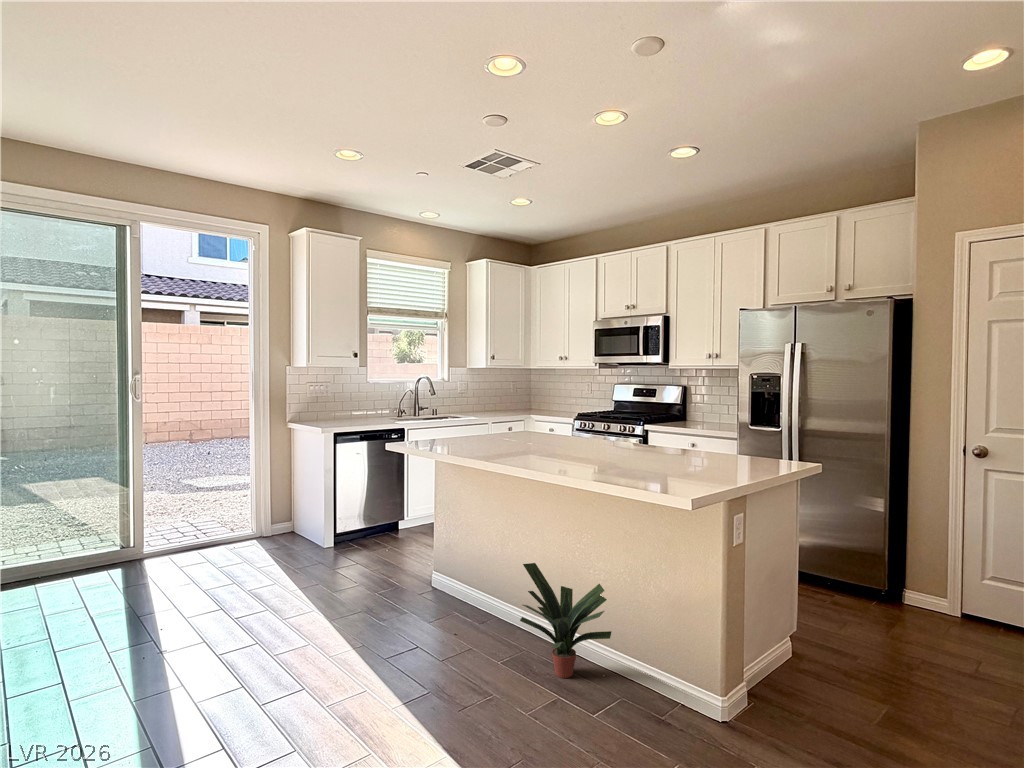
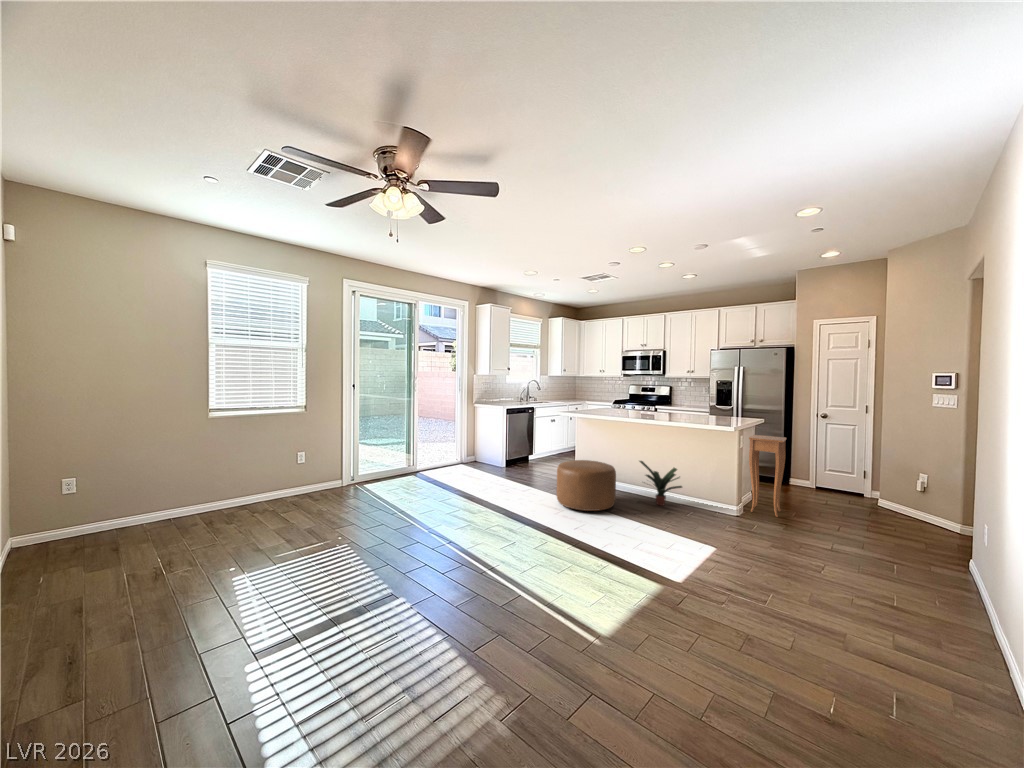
side table: none [769,507,870,731] -> present [749,435,787,517]
ottoman: none [311,561,452,703] -> present [557,460,616,511]

